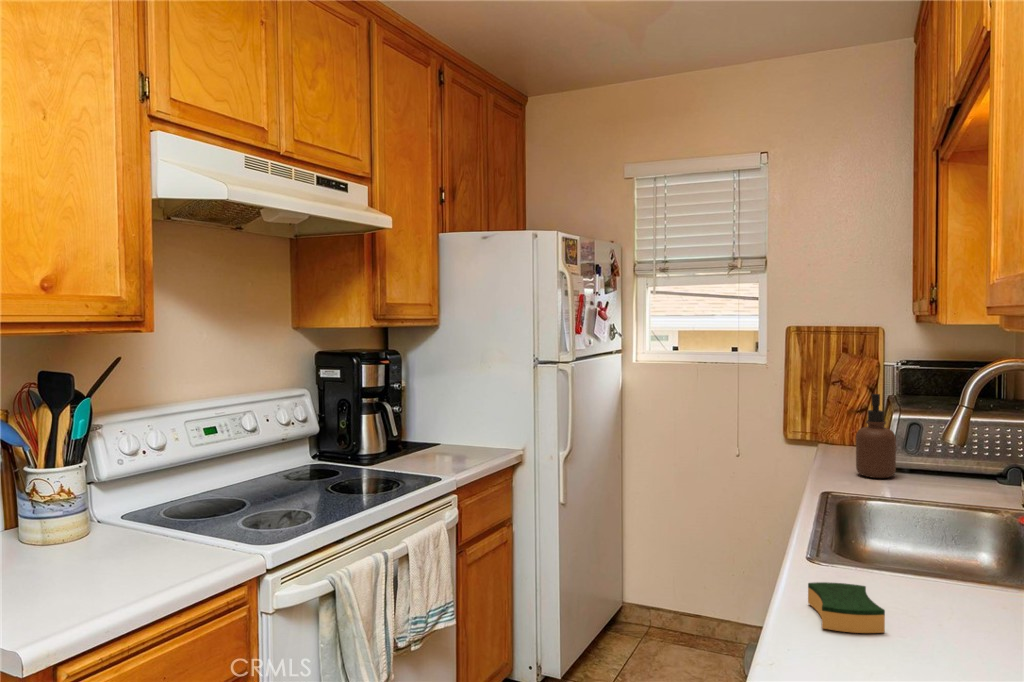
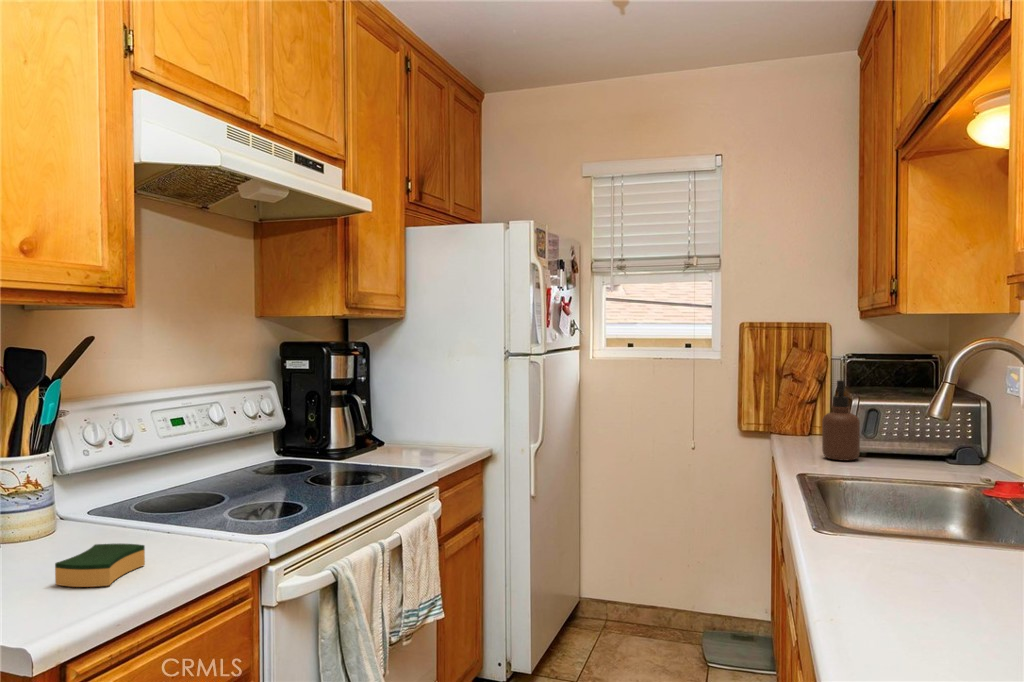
sponge: present [808,582,885,633] -> present [55,544,145,587]

